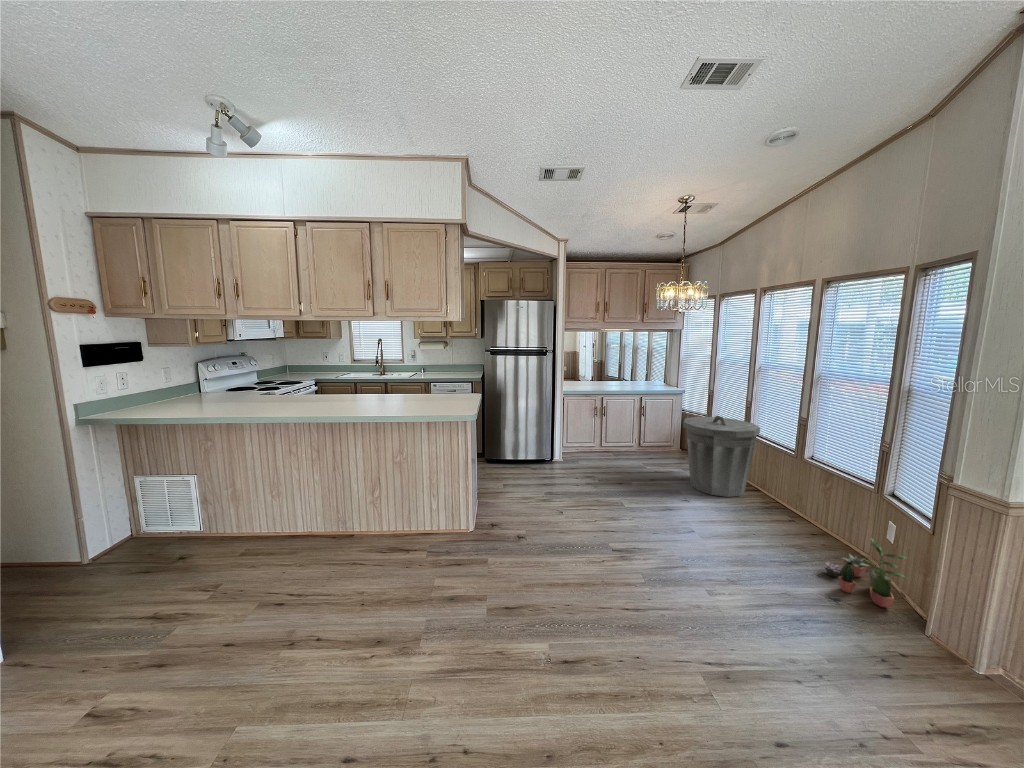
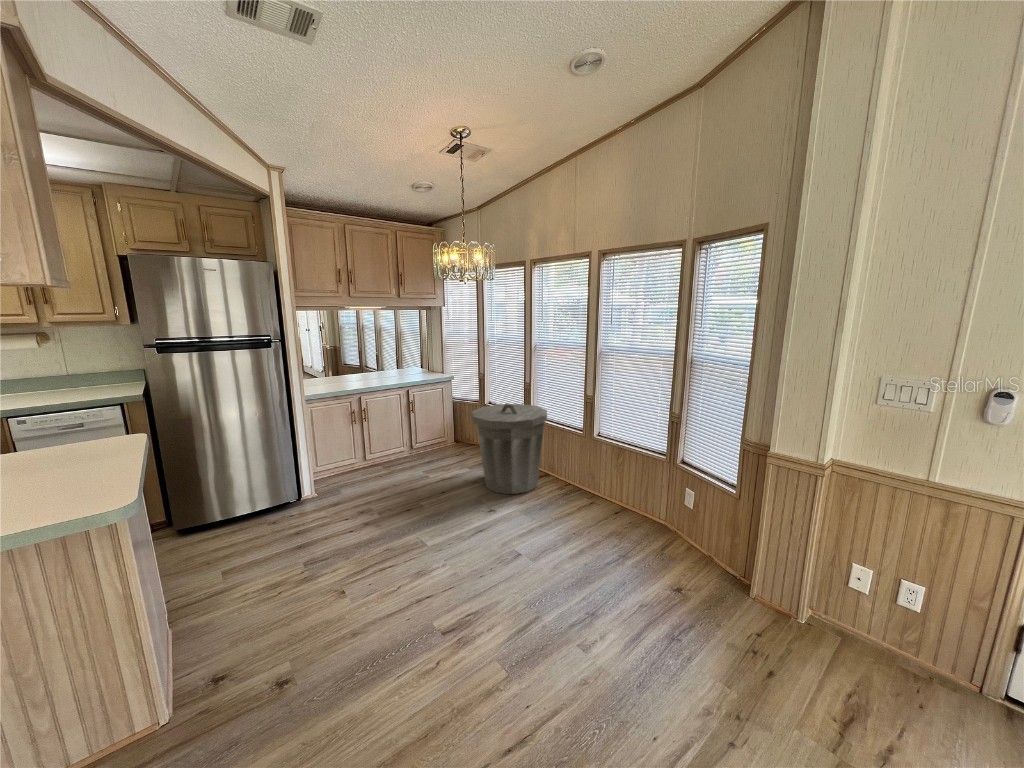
potted plant: present [823,538,907,607] -> none [643,508,707,574]

